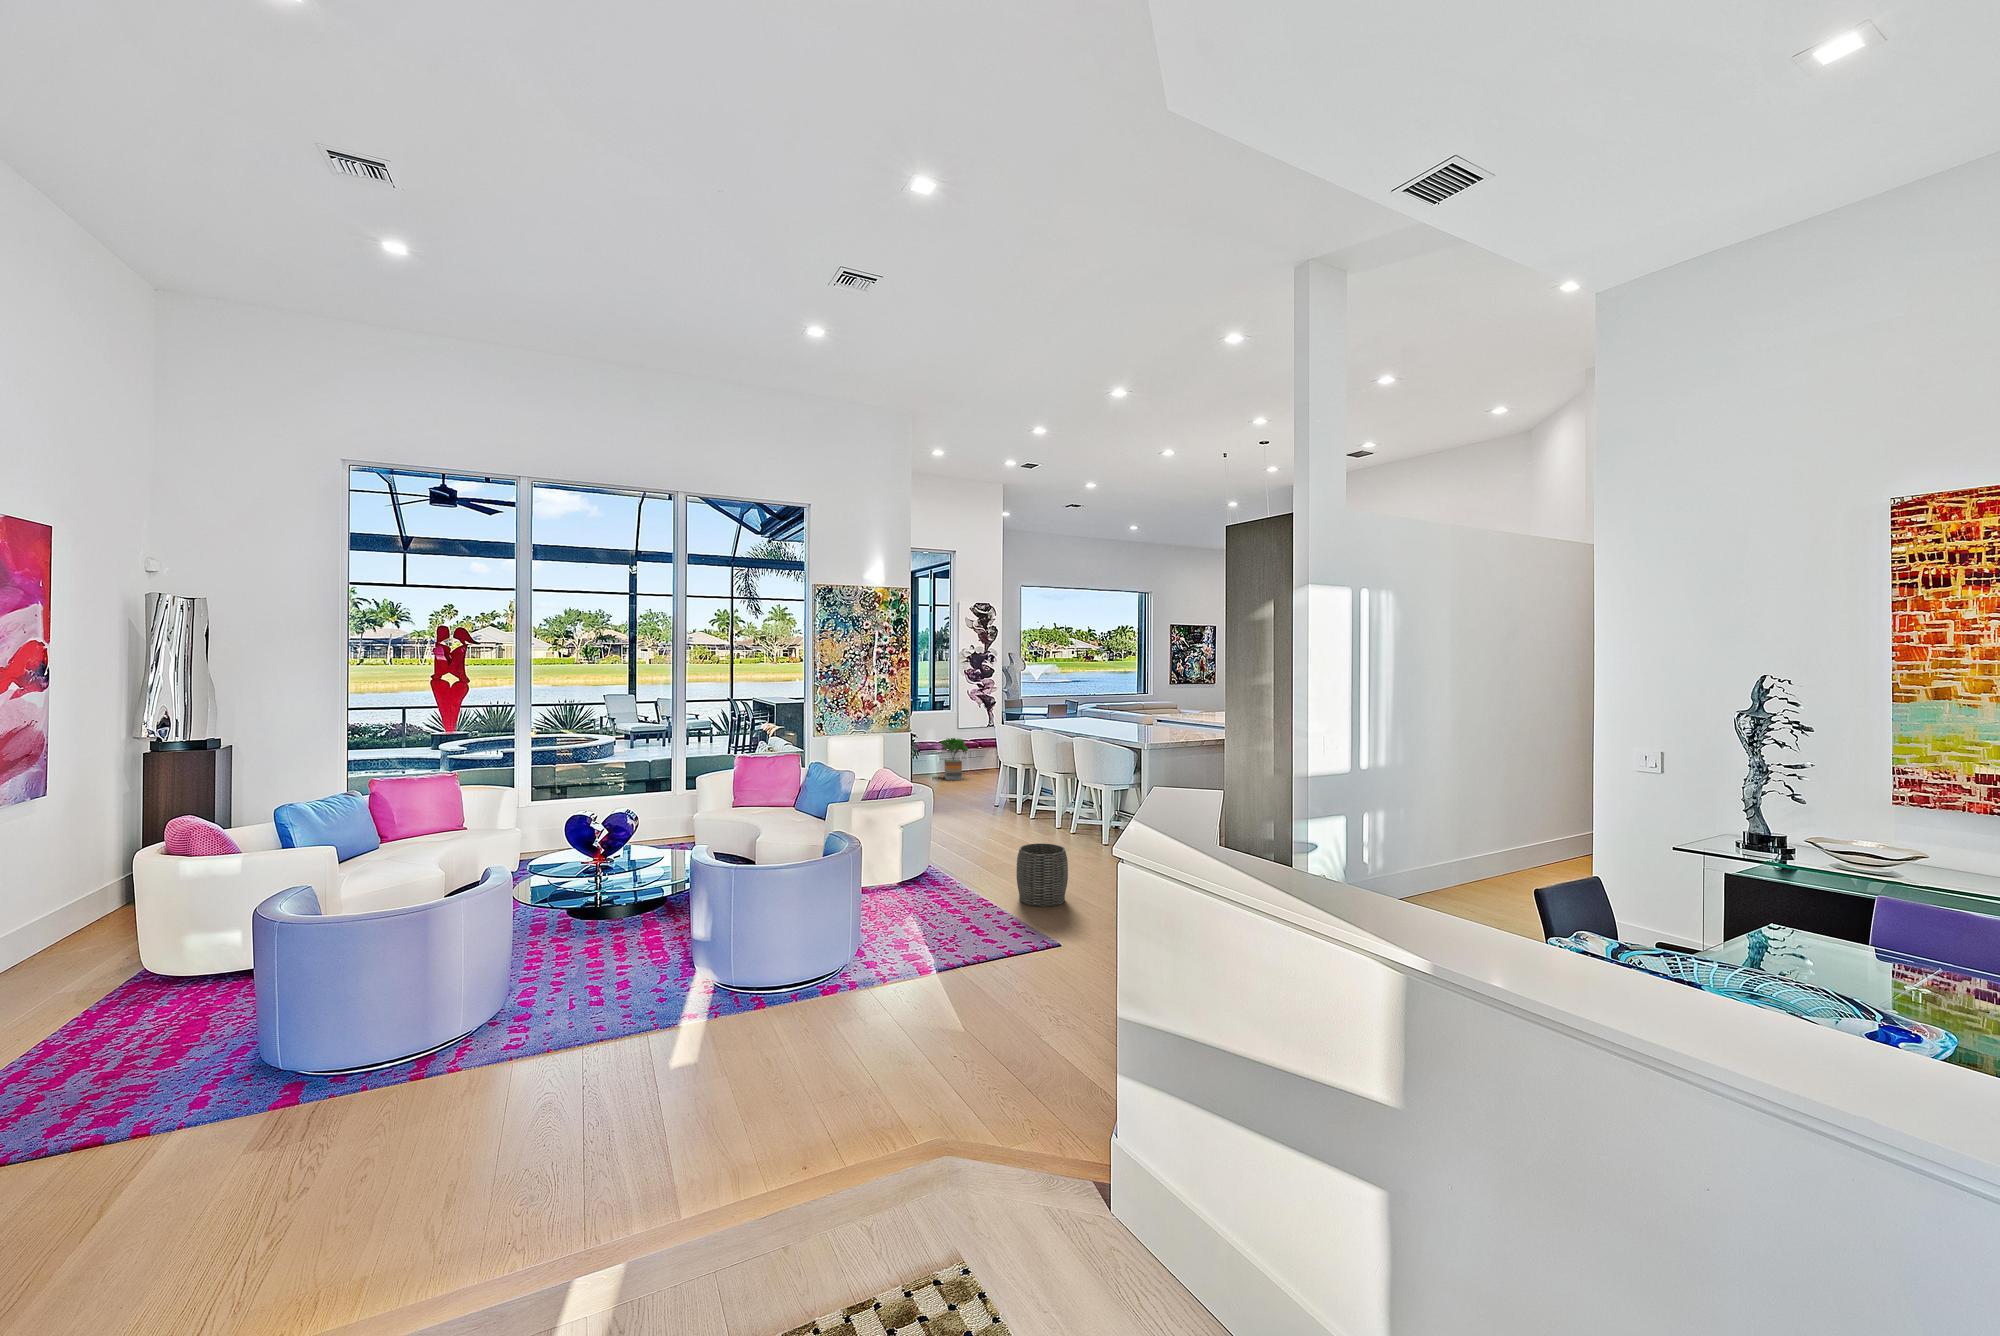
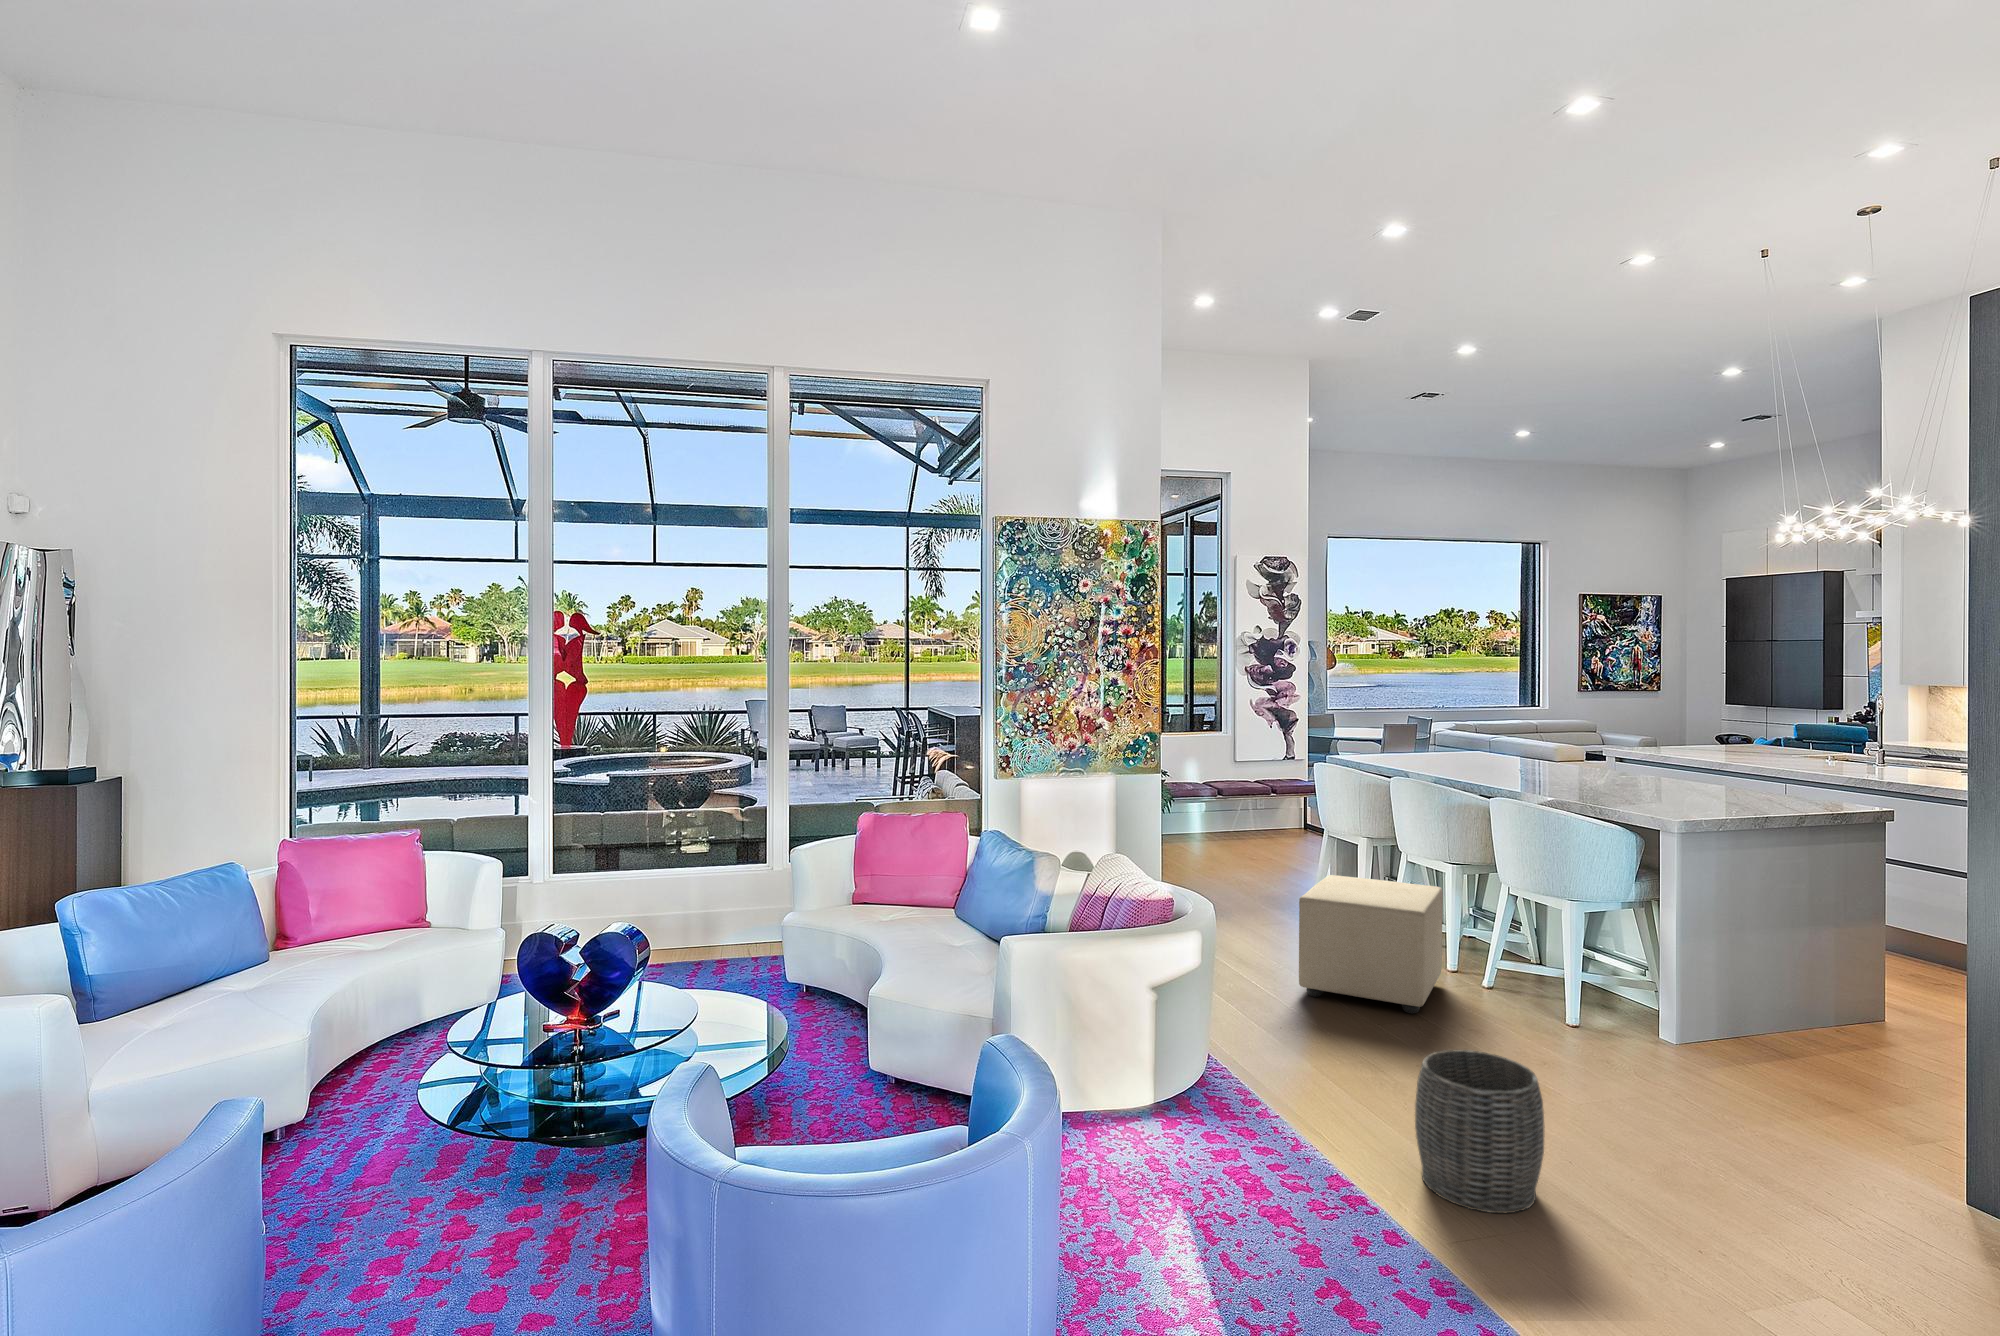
potted tree: present [941,738,968,780] -> none [1205,777,1255,848]
ottoman: none [980,782,1052,846] -> present [1299,875,1443,1013]

